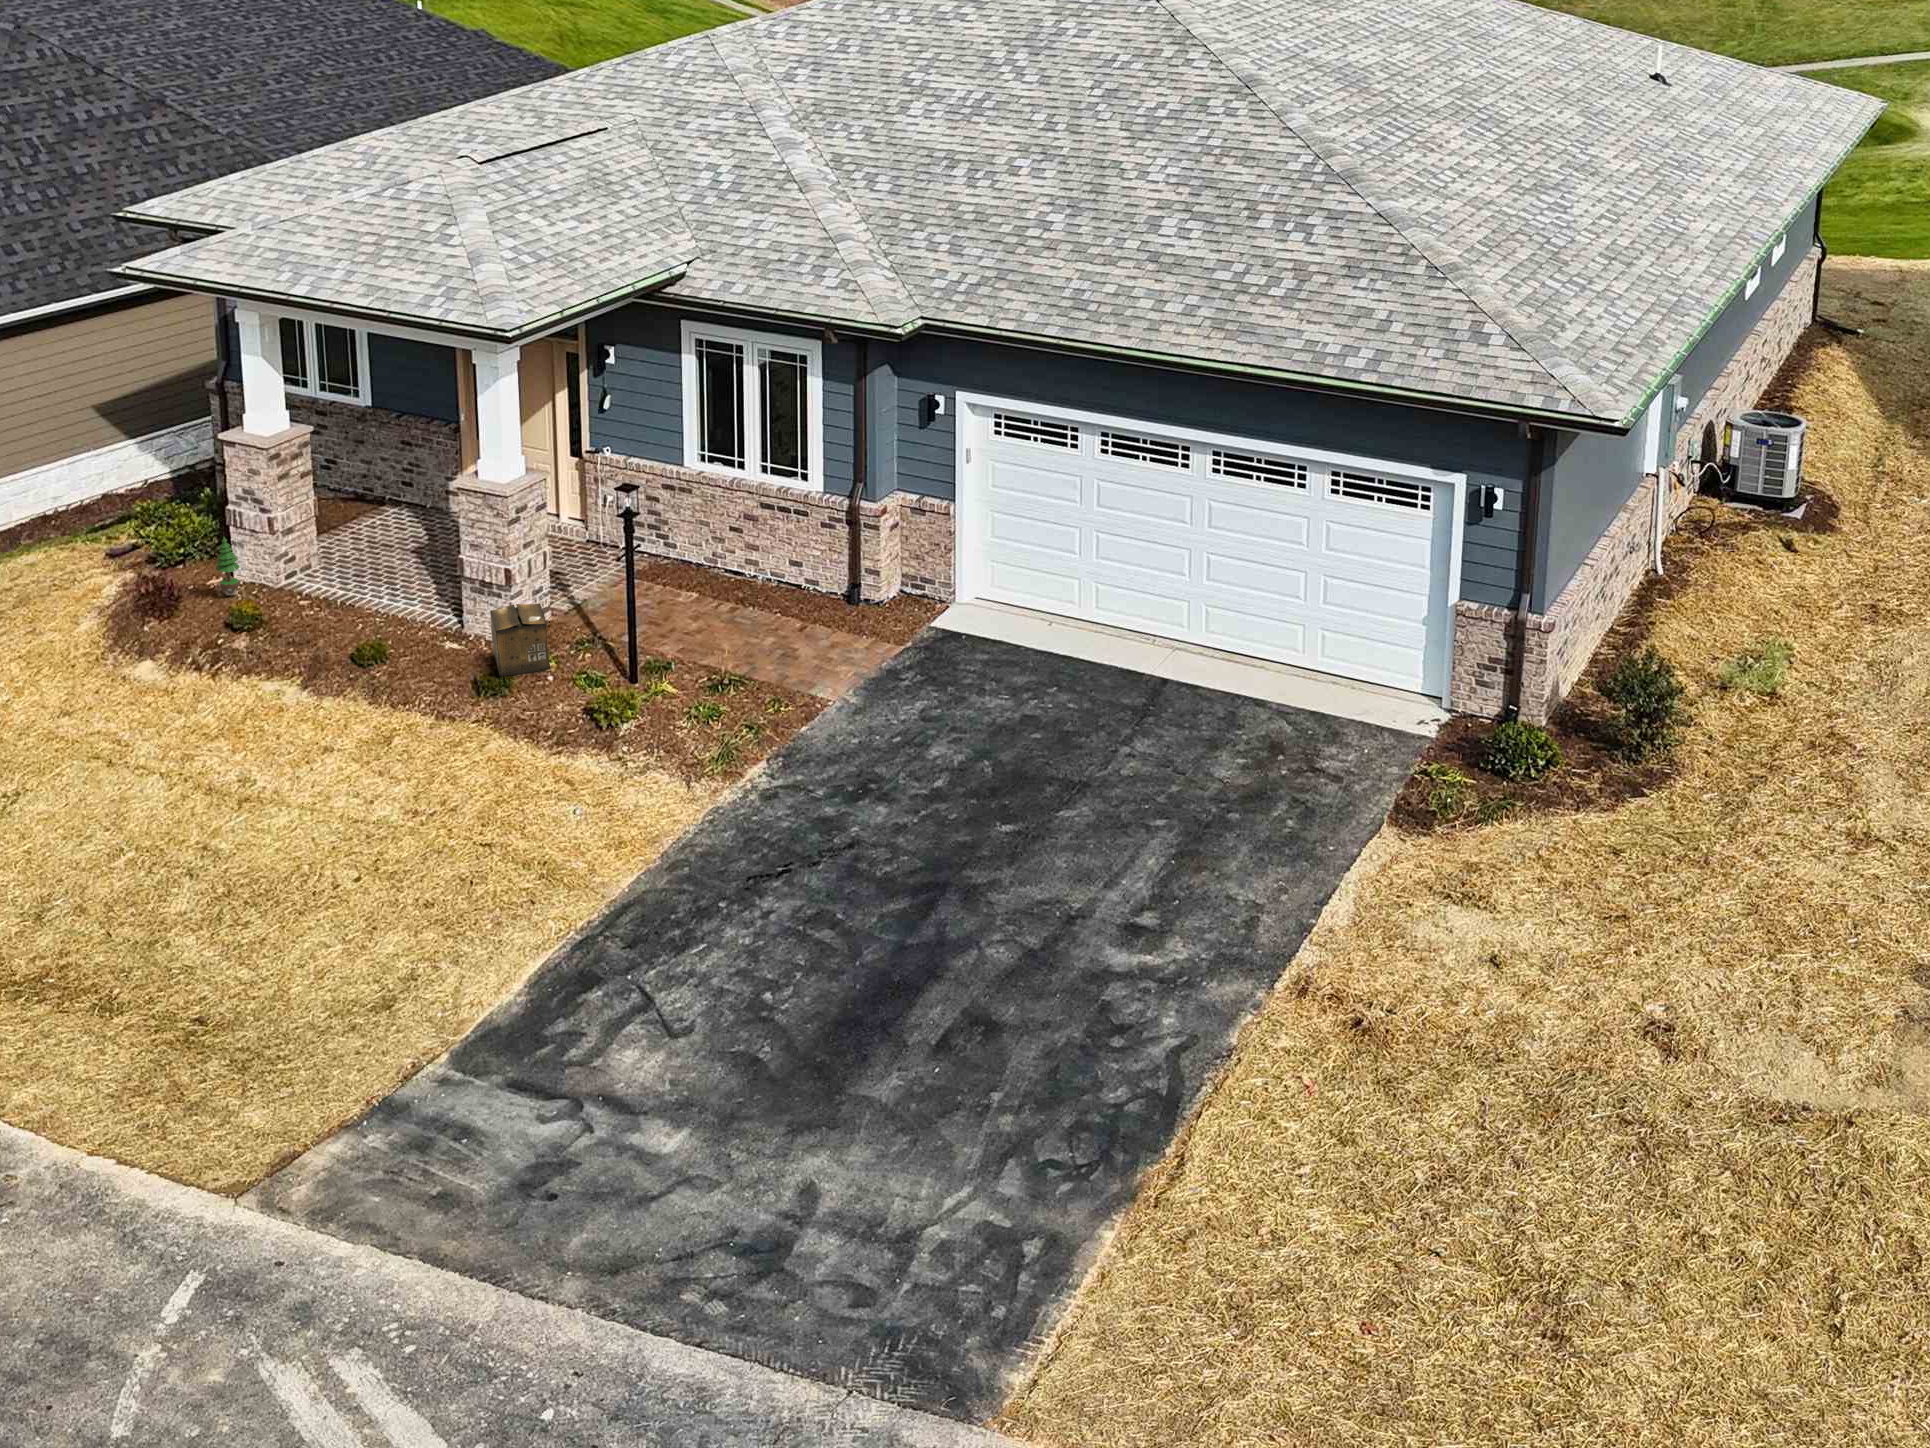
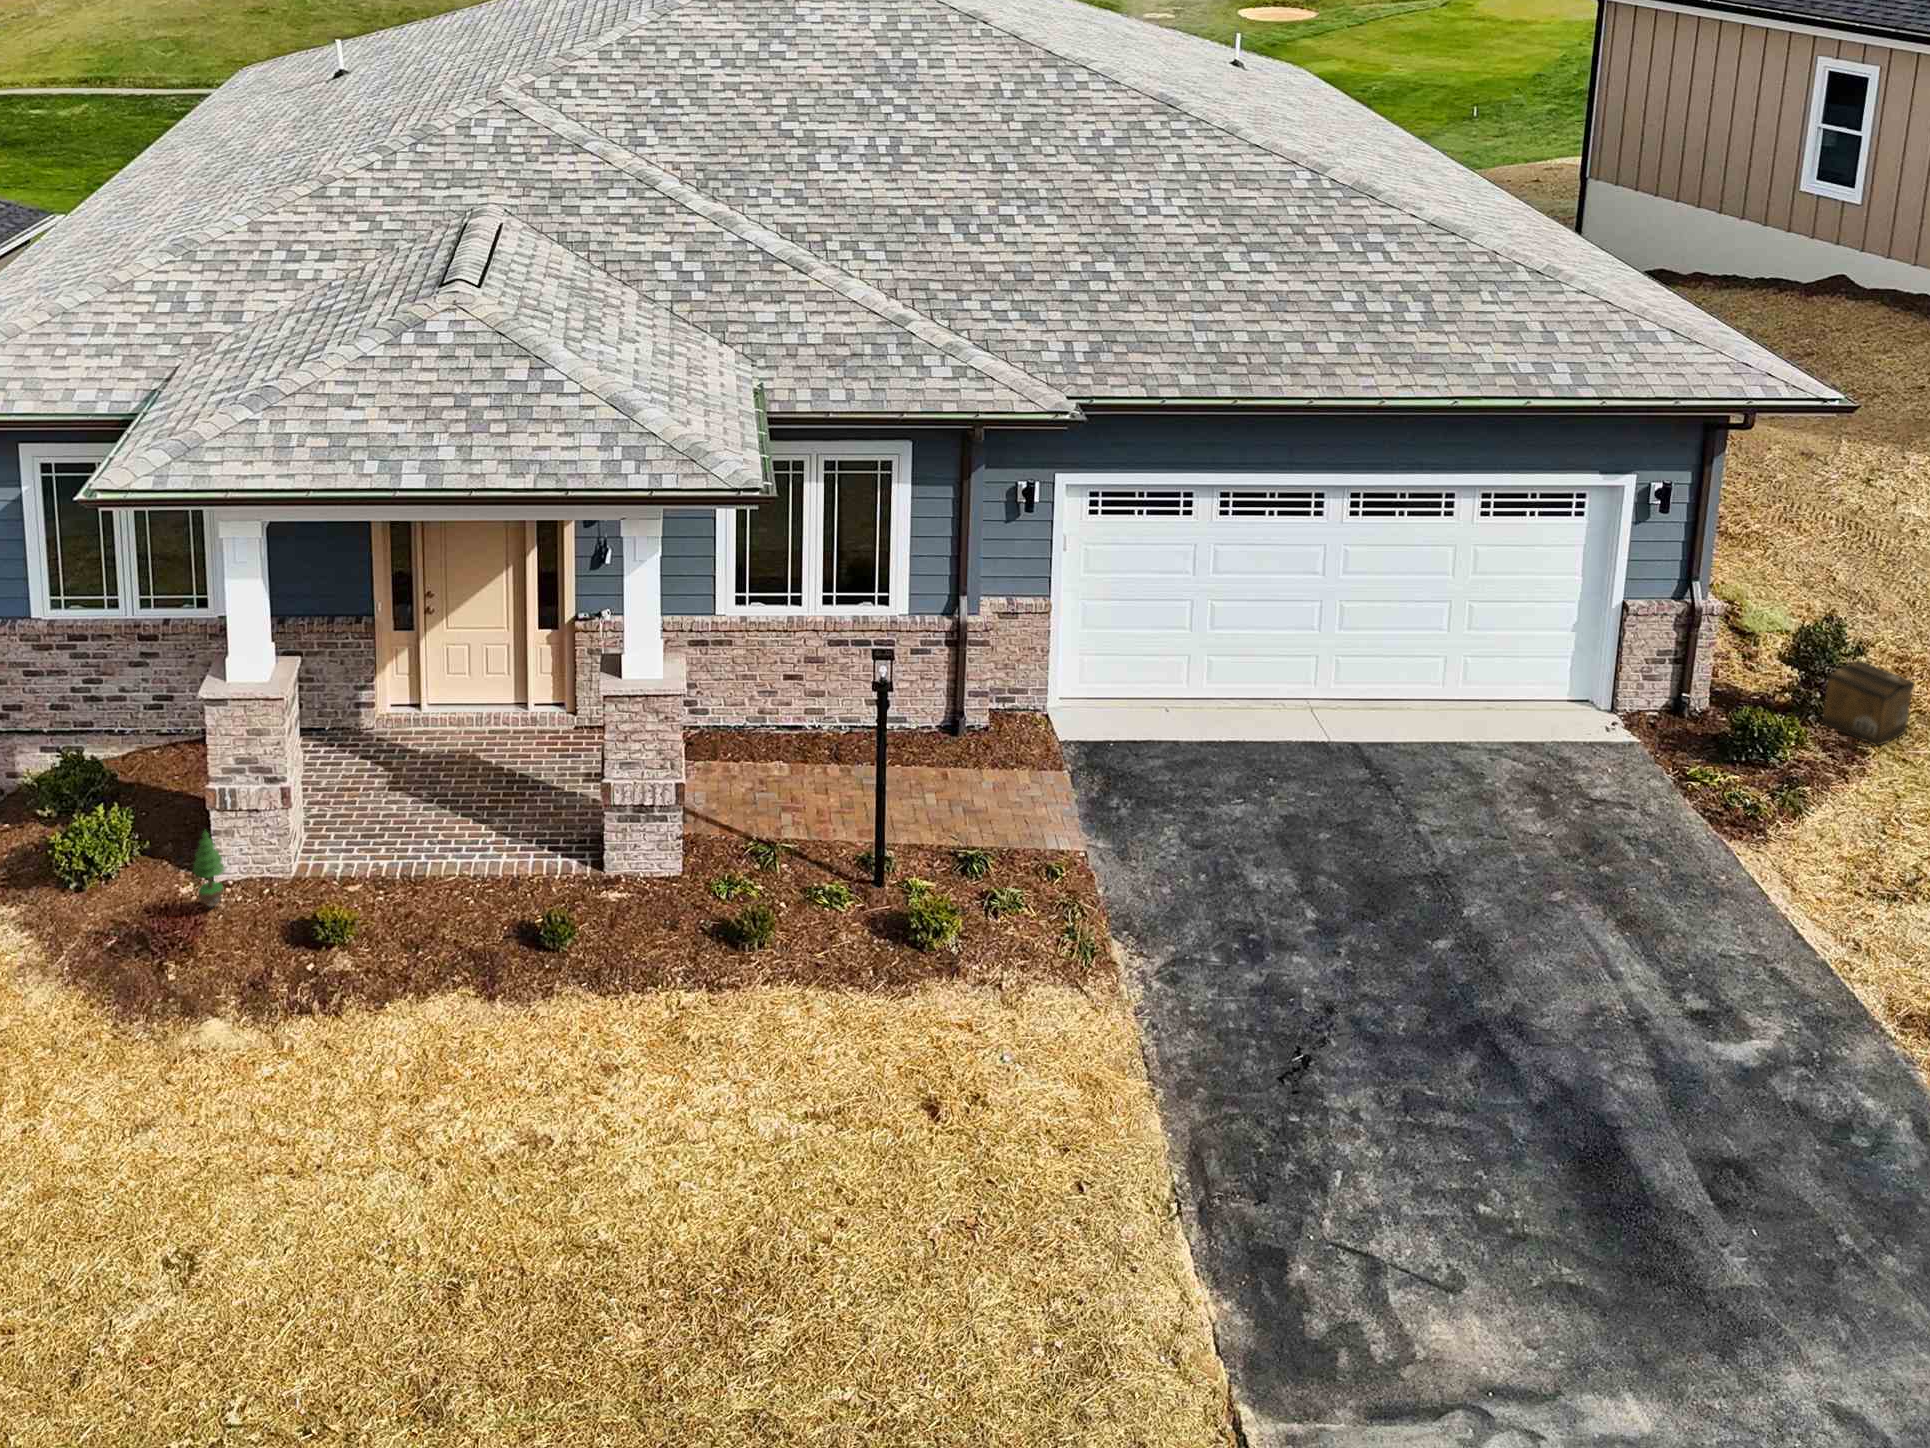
cardboard box: present [490,604,550,676] -> present [1822,661,1915,746]

